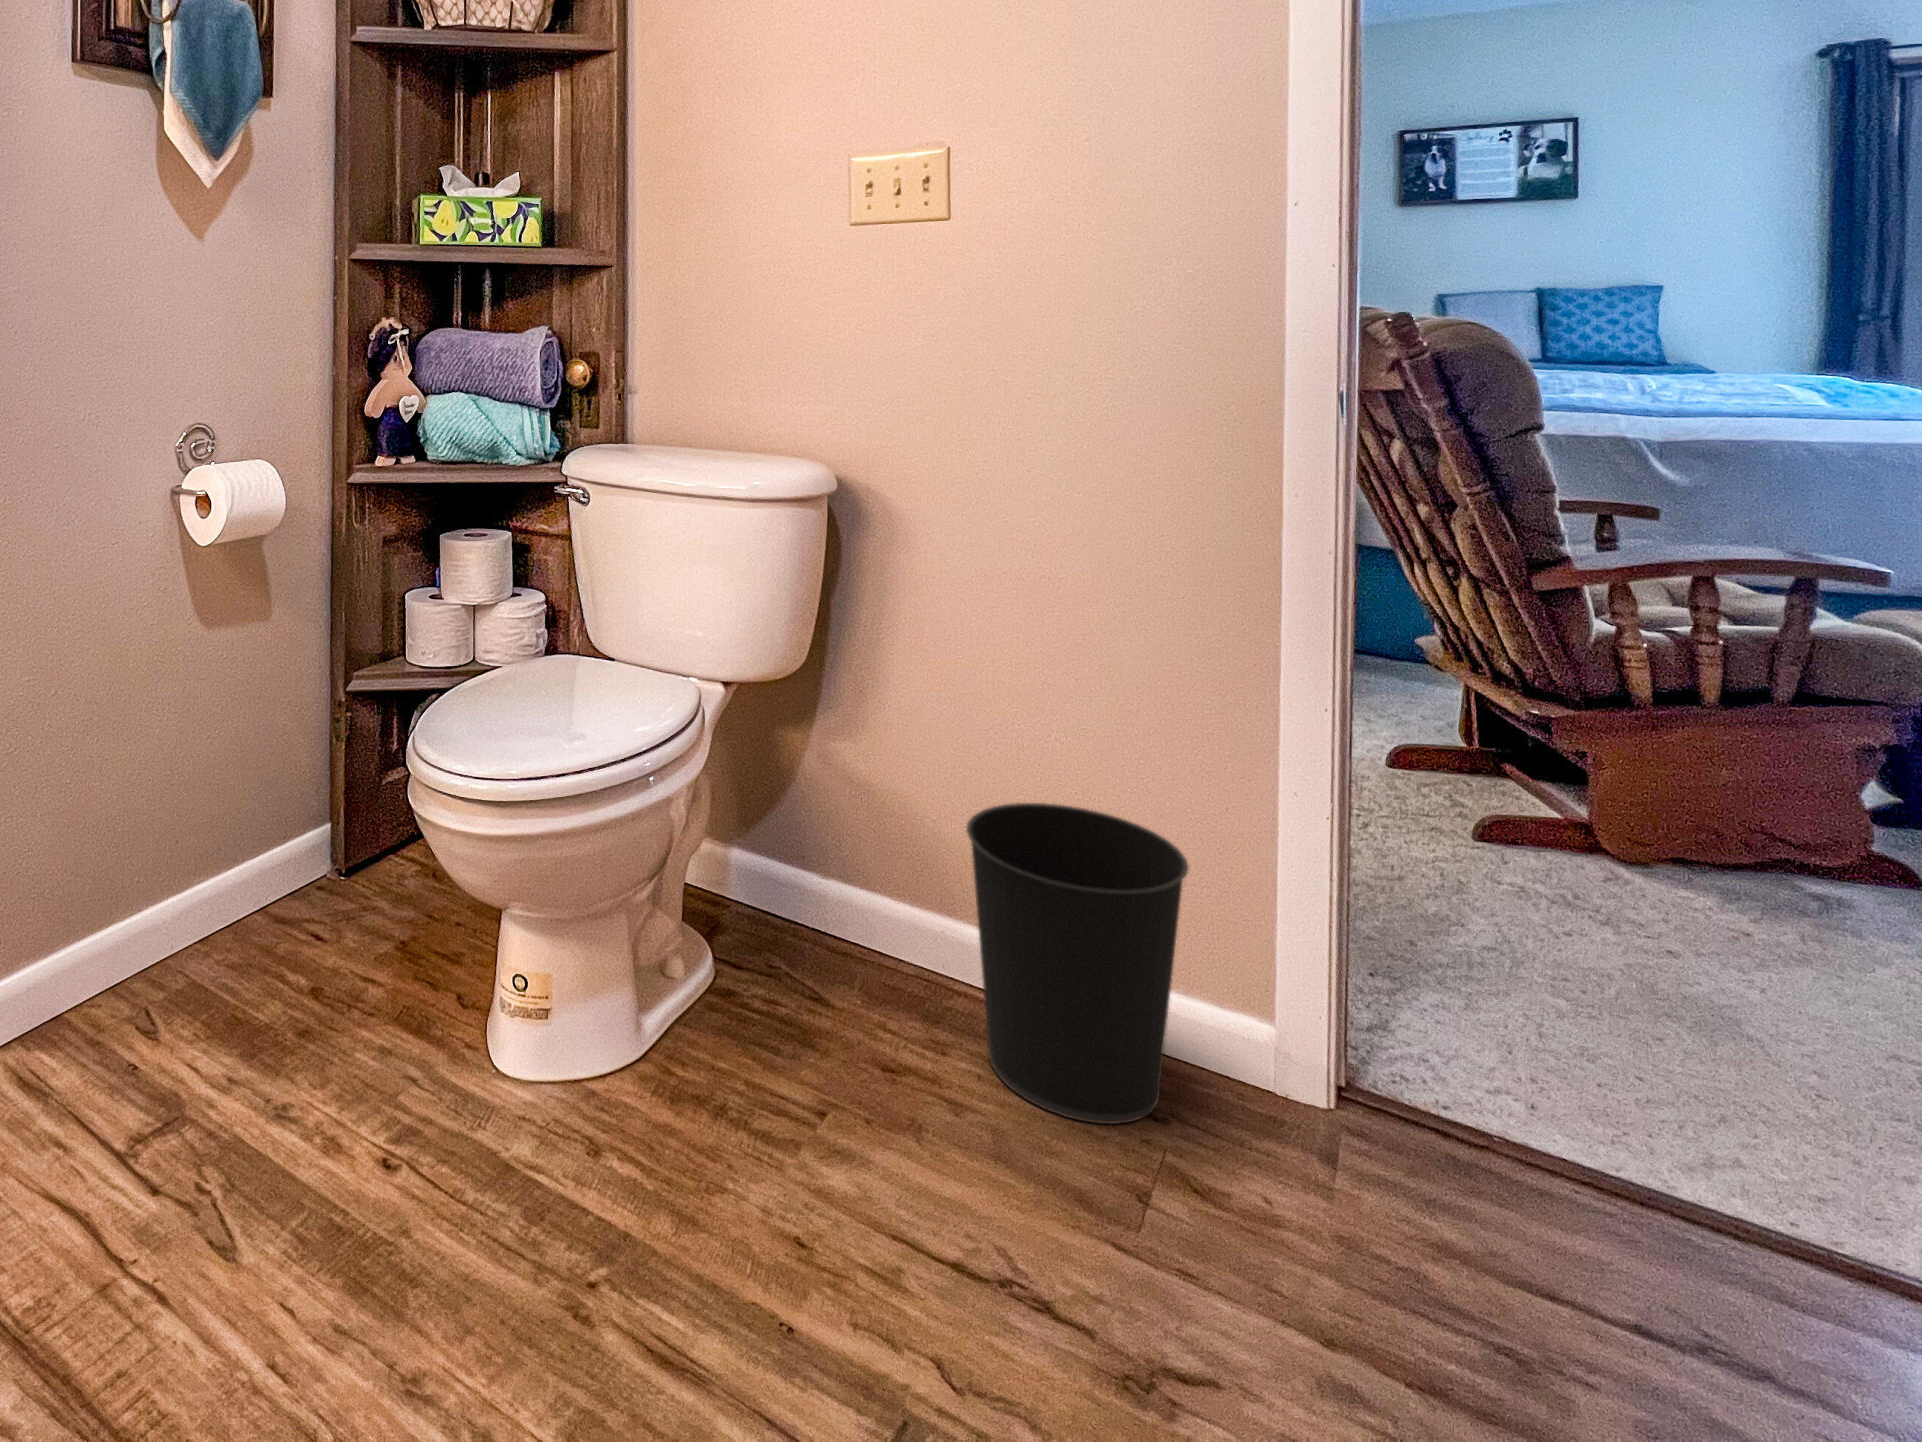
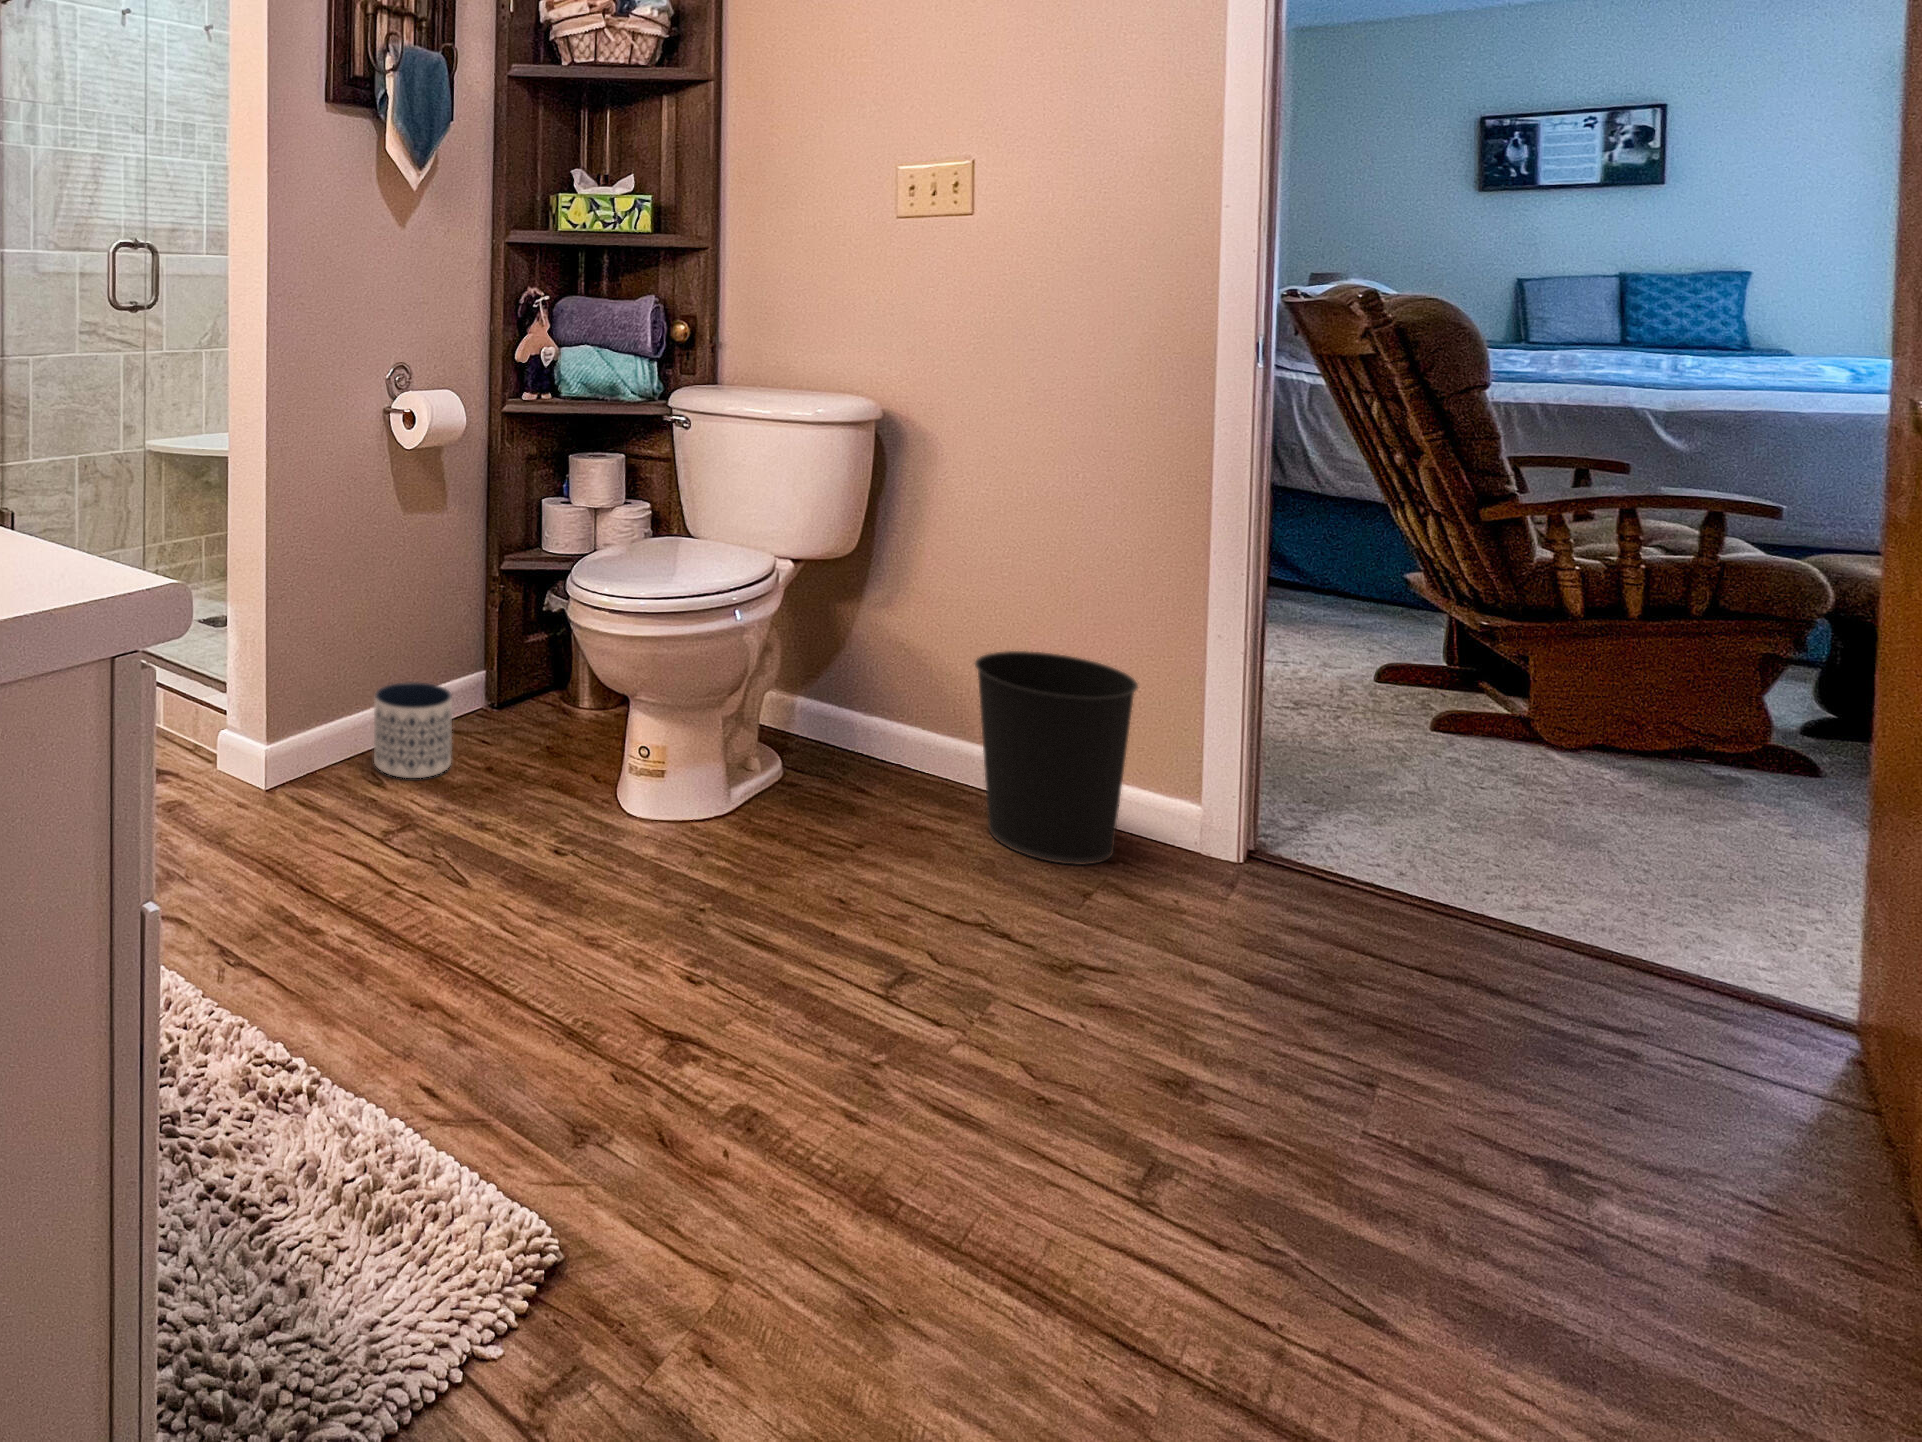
planter: none [152,866,263,1017] -> present [374,682,452,778]

